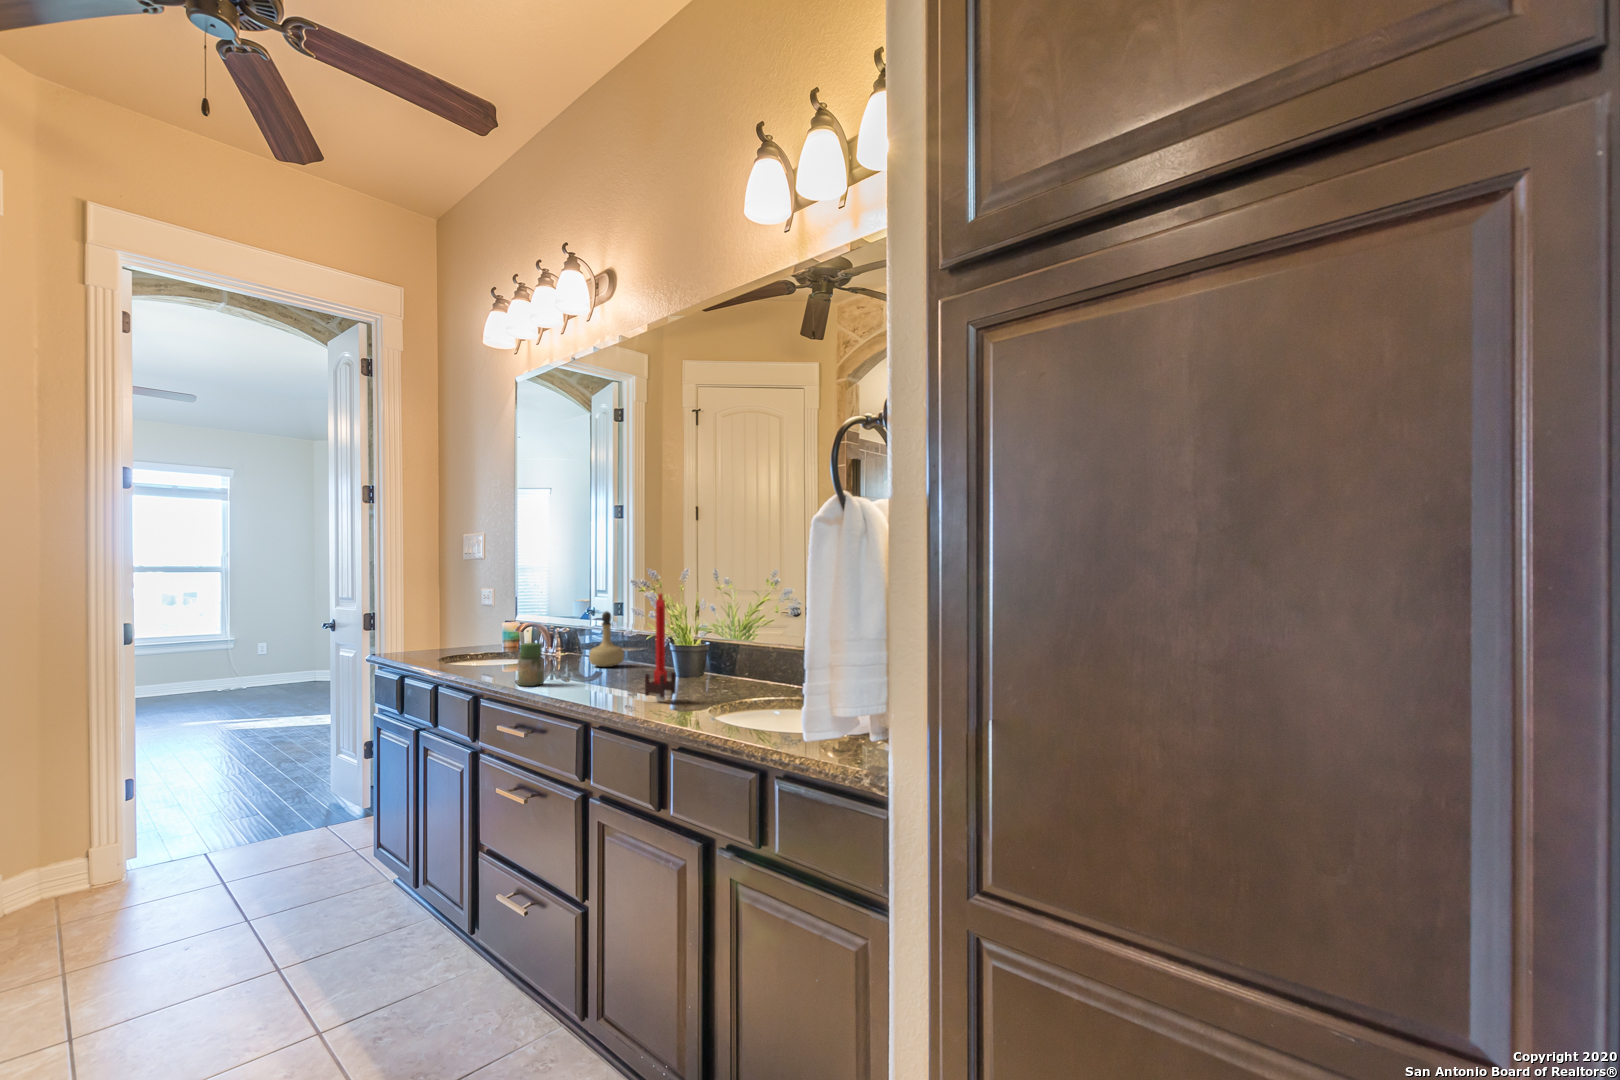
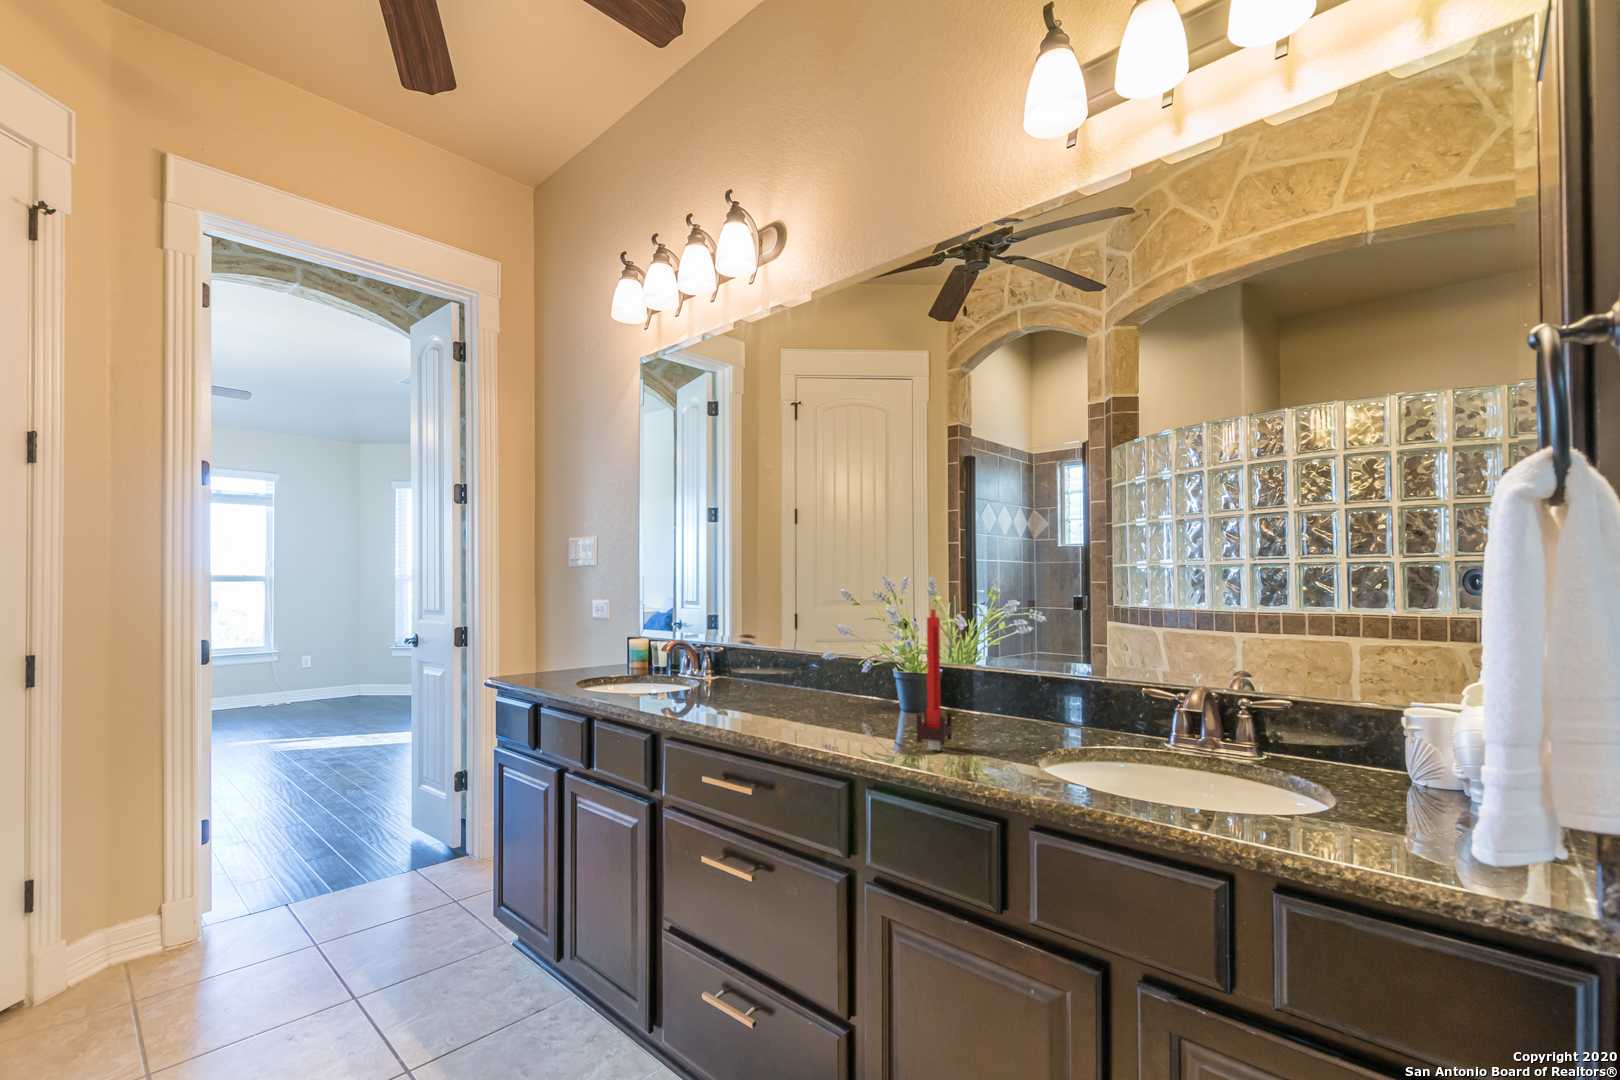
perfume bottle: present [589,611,624,667] -> none [760,628,801,696]
jar: present [518,643,544,686] -> none [716,669,747,725]

